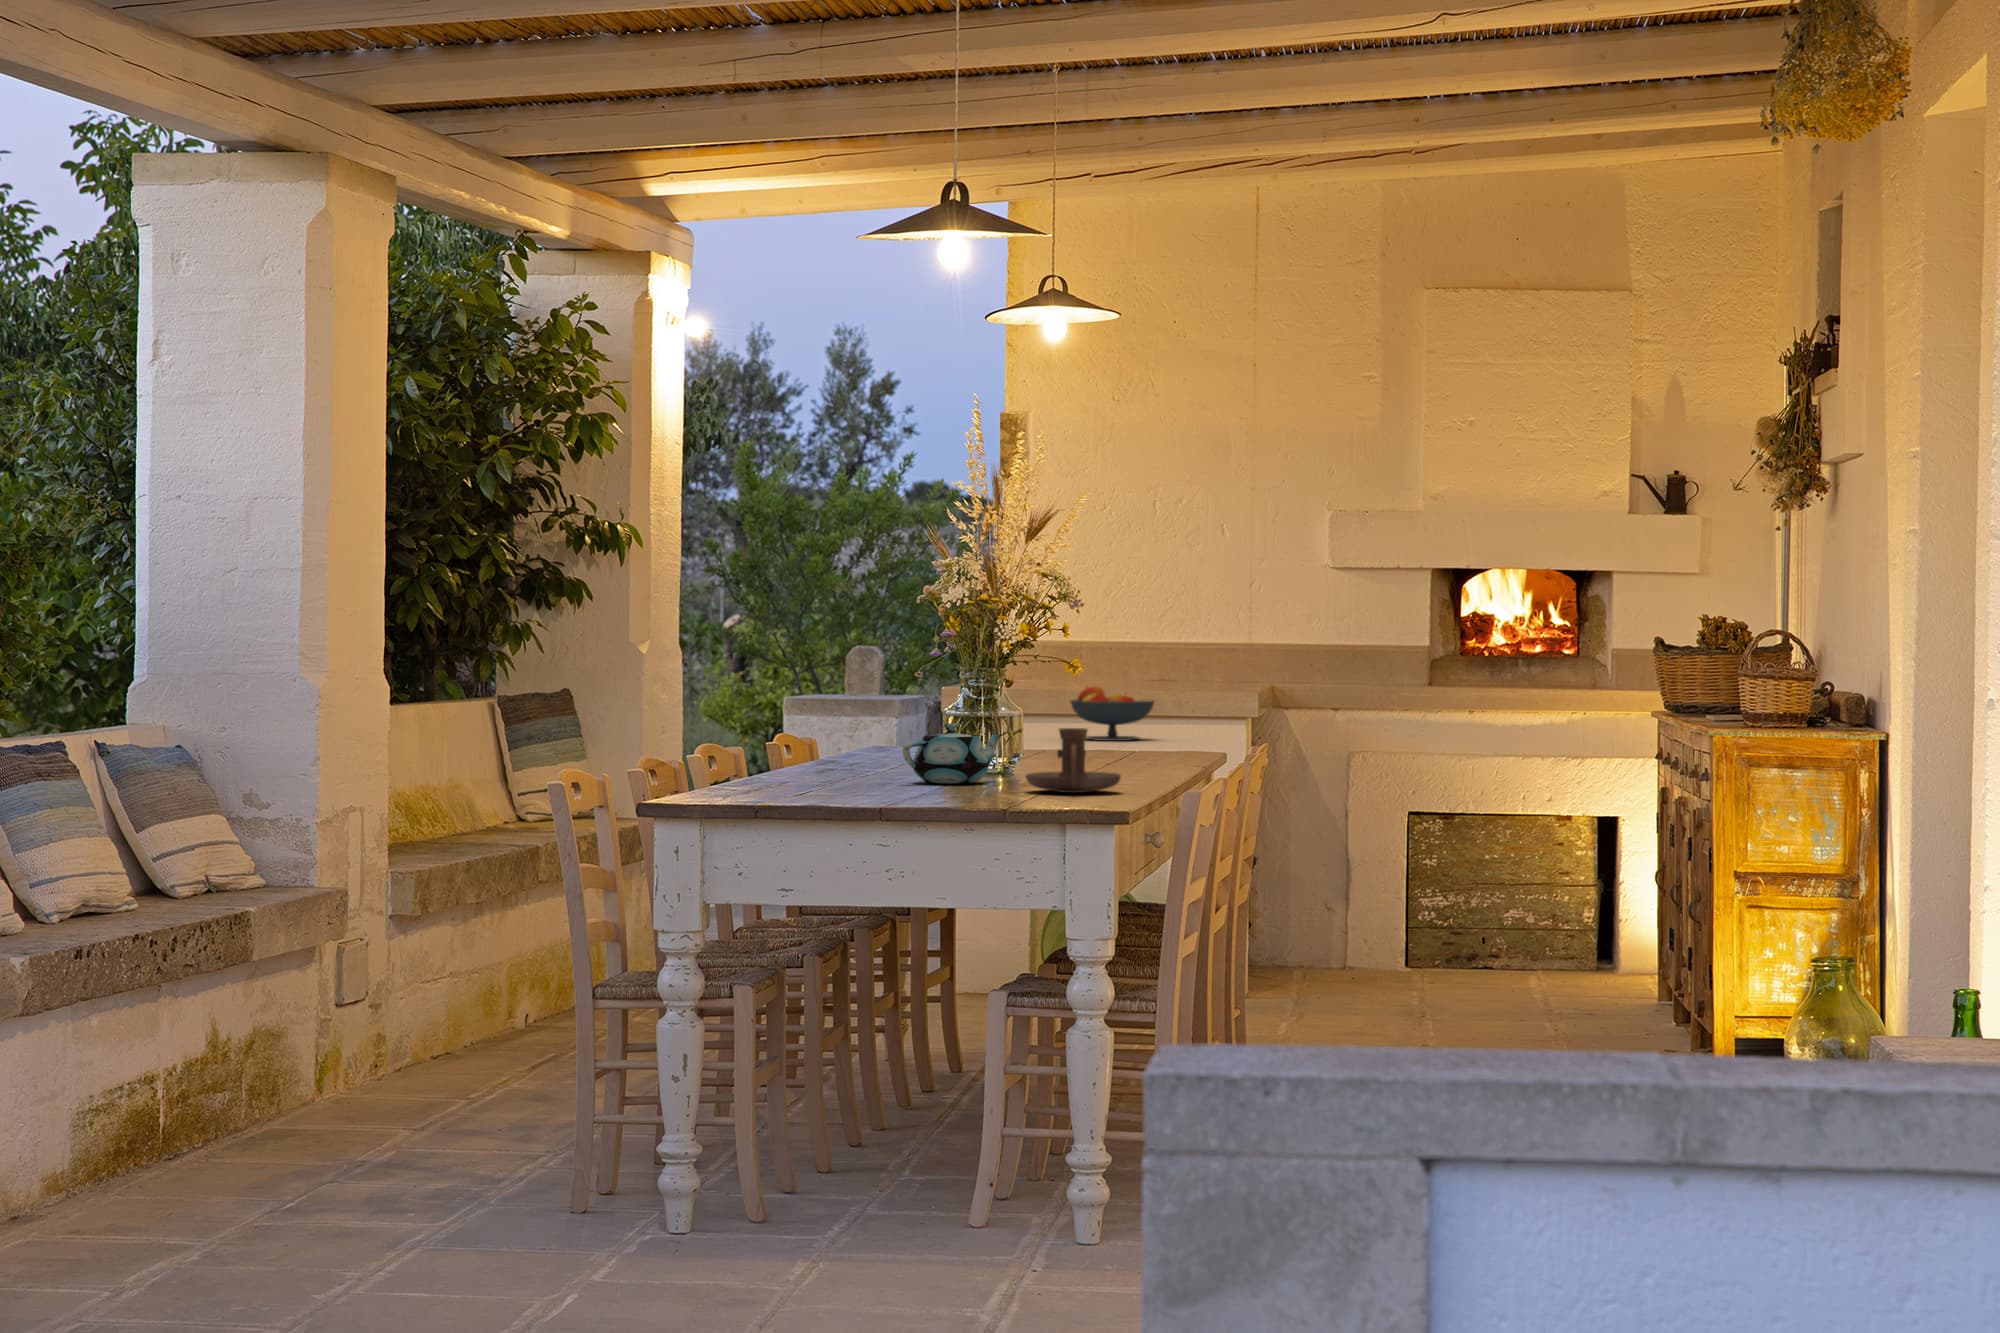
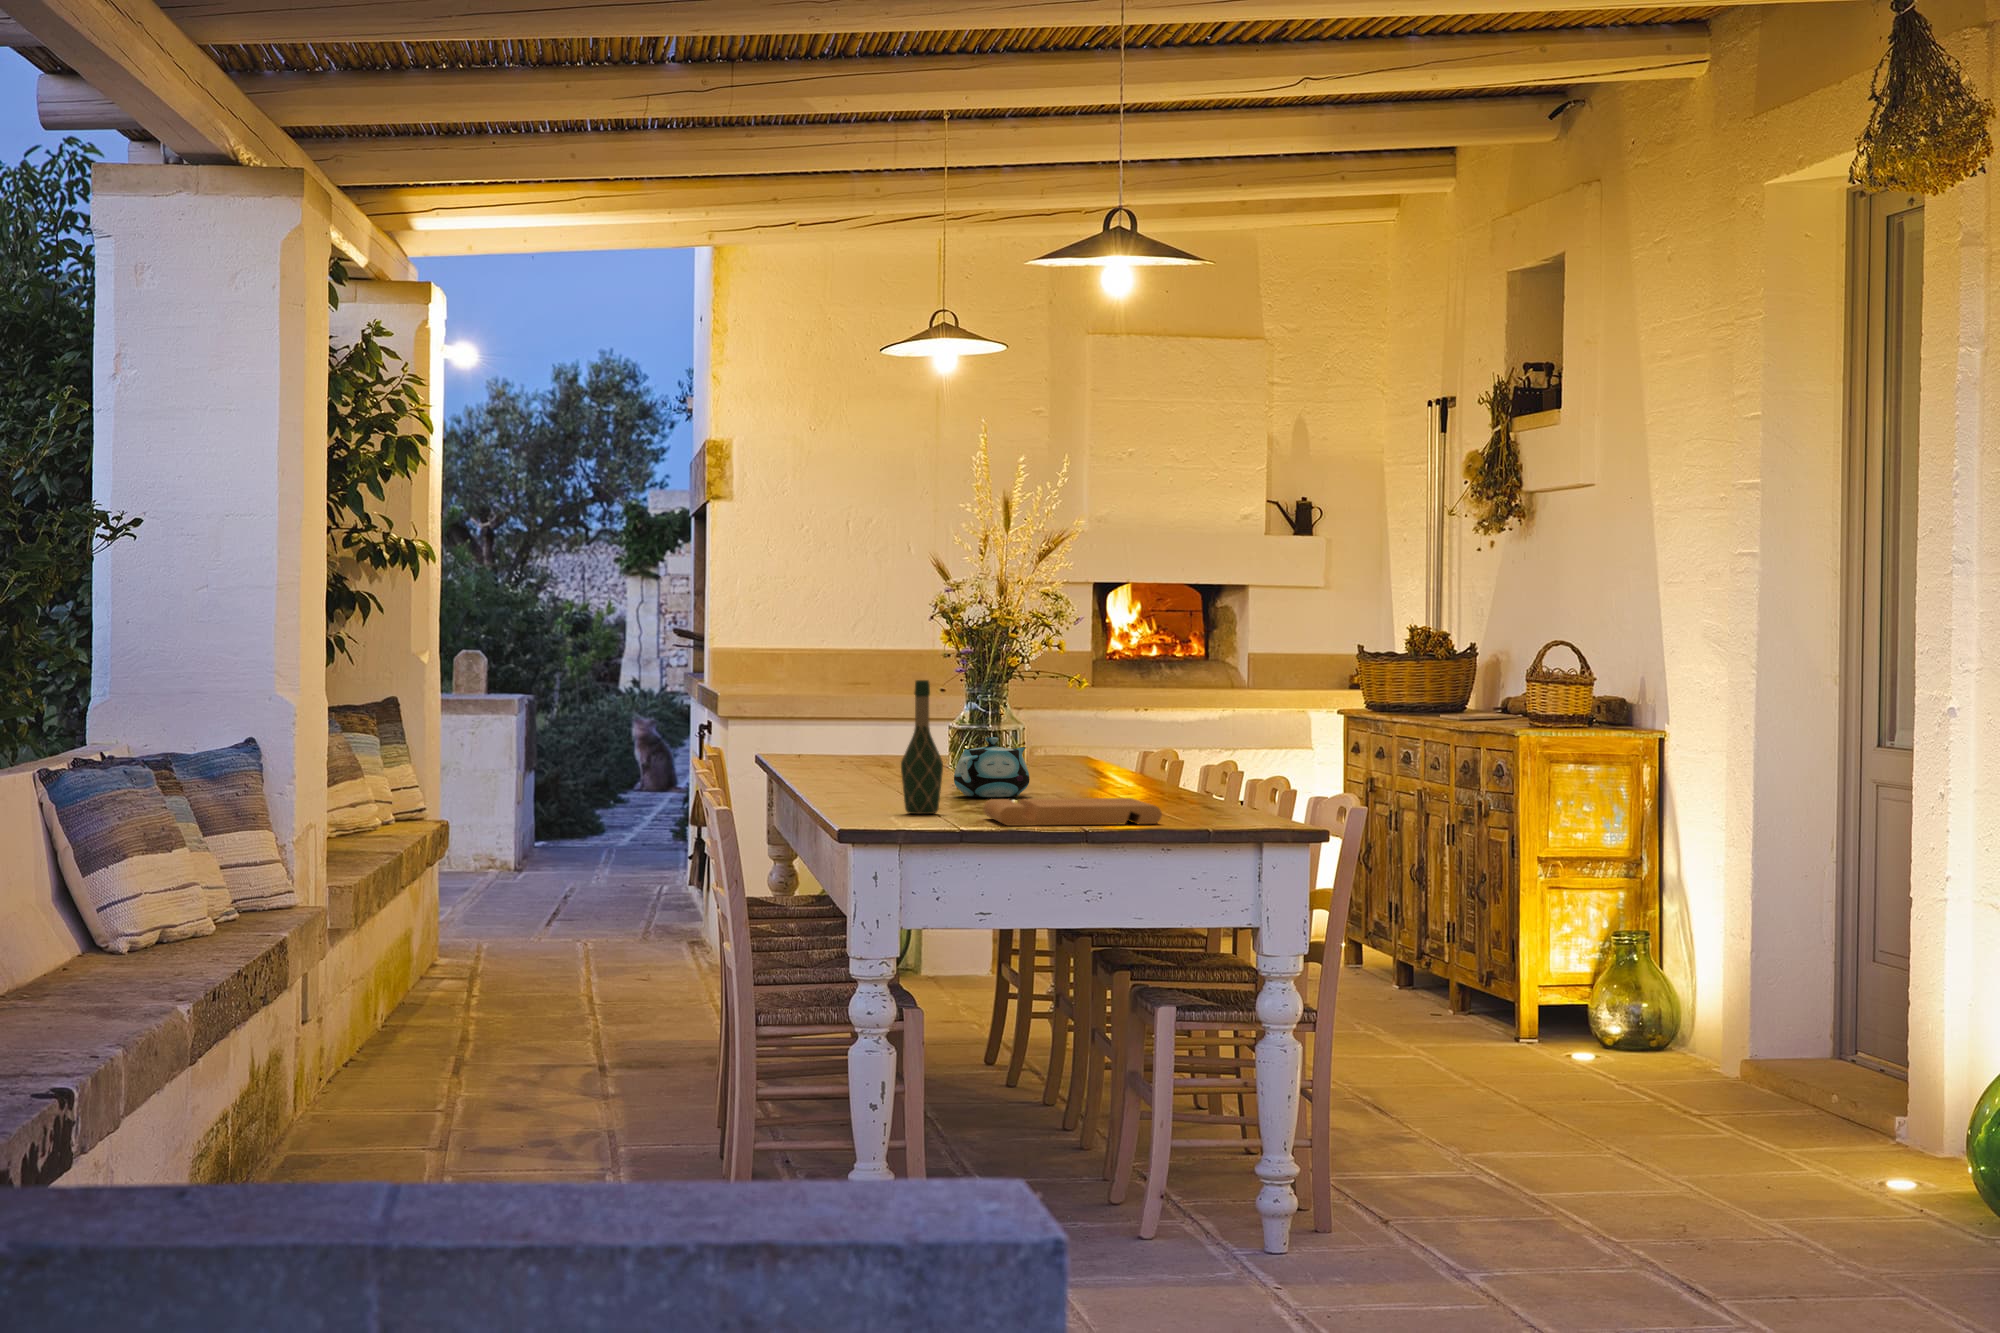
wine bottle: none [761,665,803,796] -> present [901,680,943,814]
fruit bowl: present [1070,686,1154,741] -> none [810,696,896,751]
candle holder: present [1026,728,1121,793] -> none [1109,740,1203,803]
cutting board: none [779,782,962,811] -> present [983,798,1162,826]

